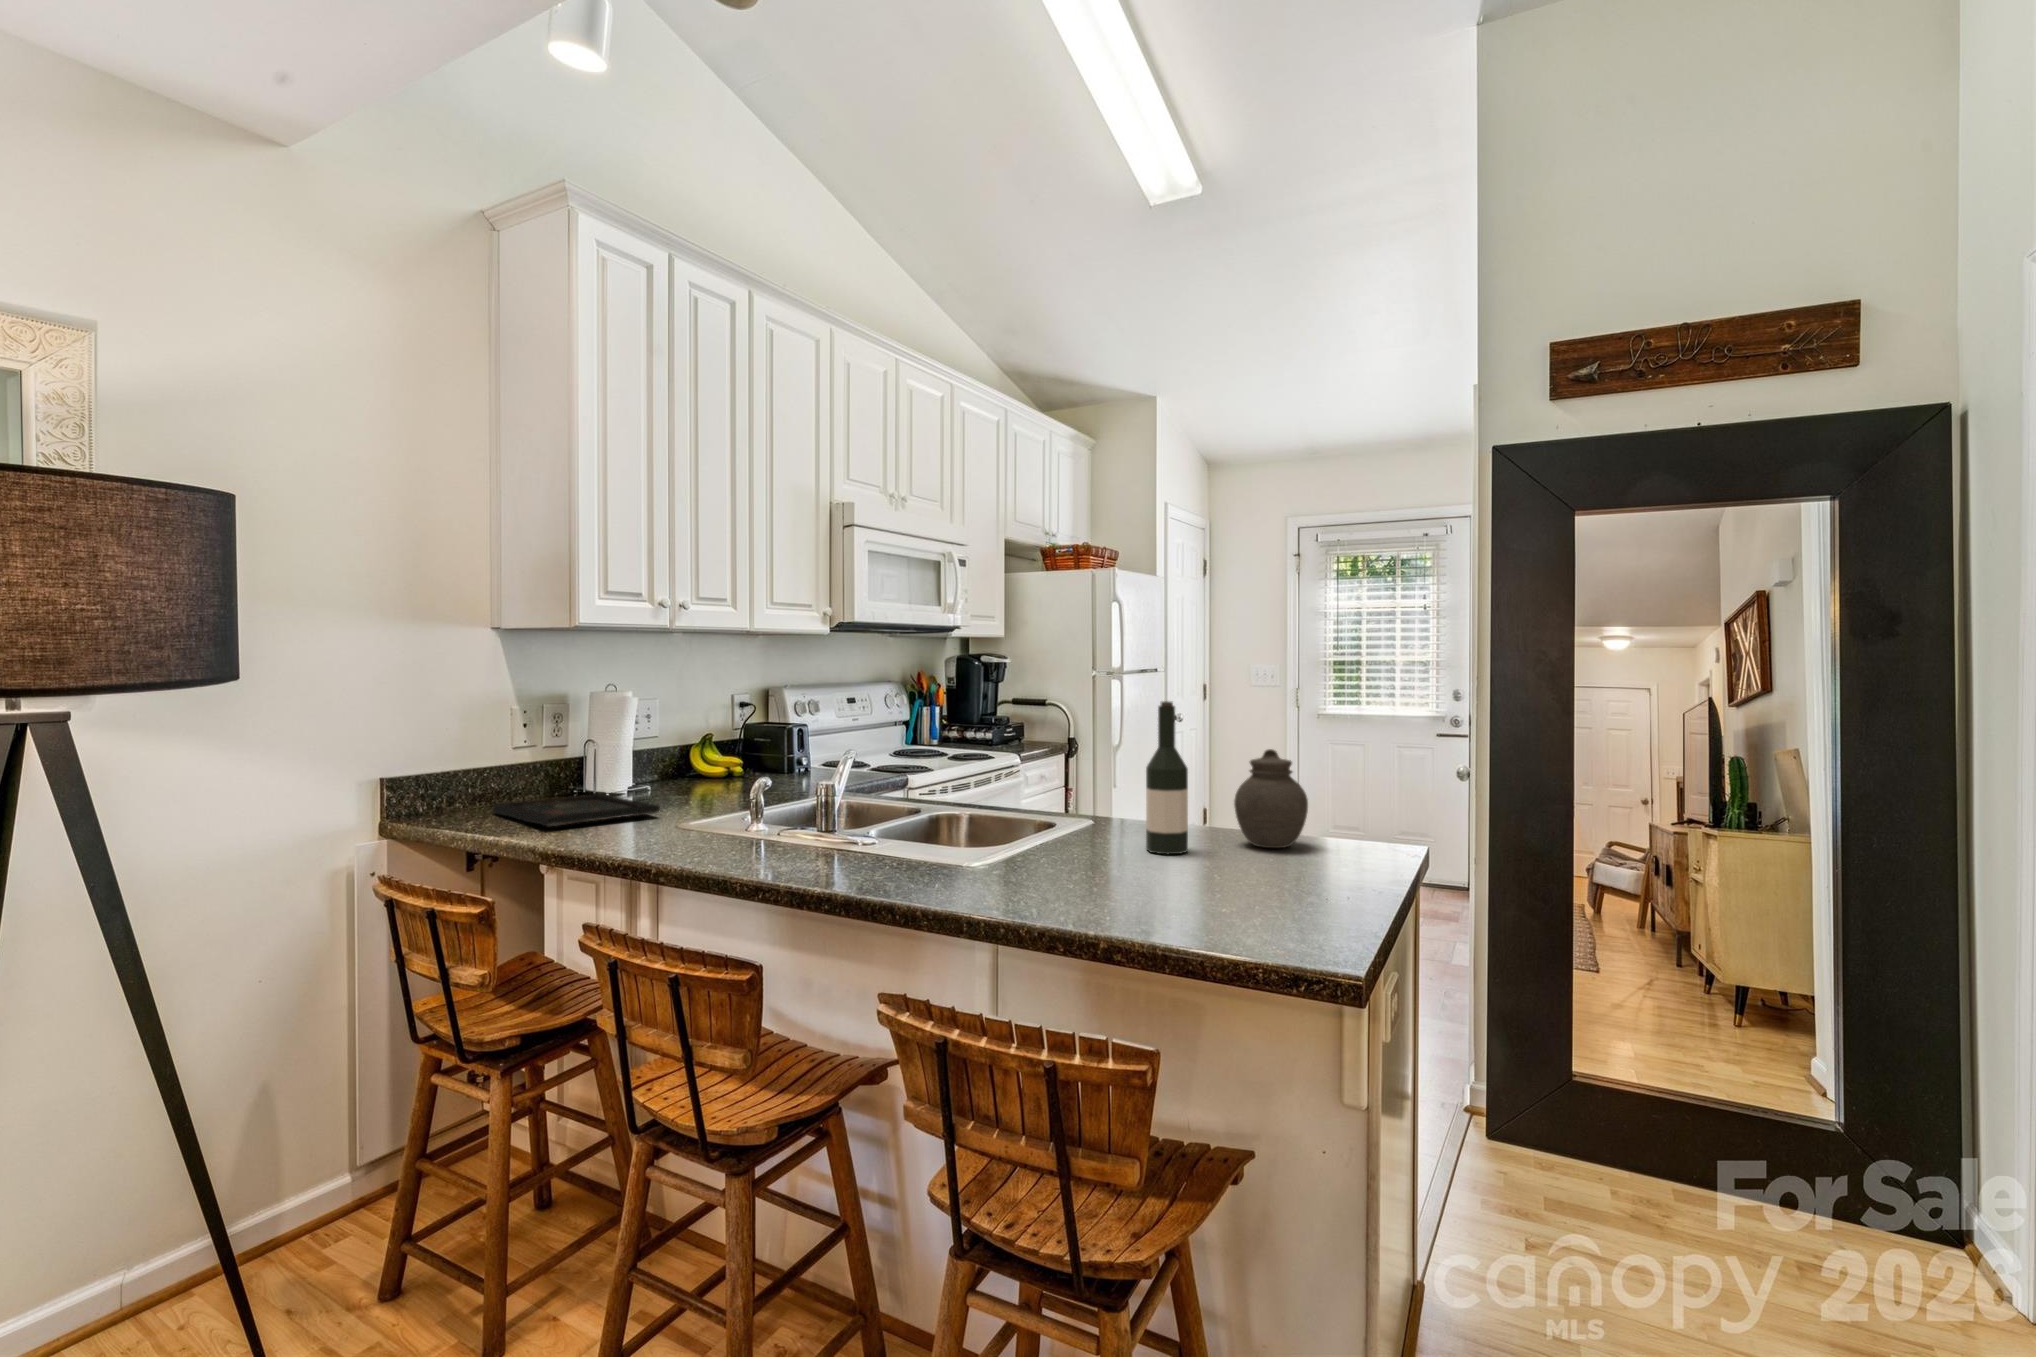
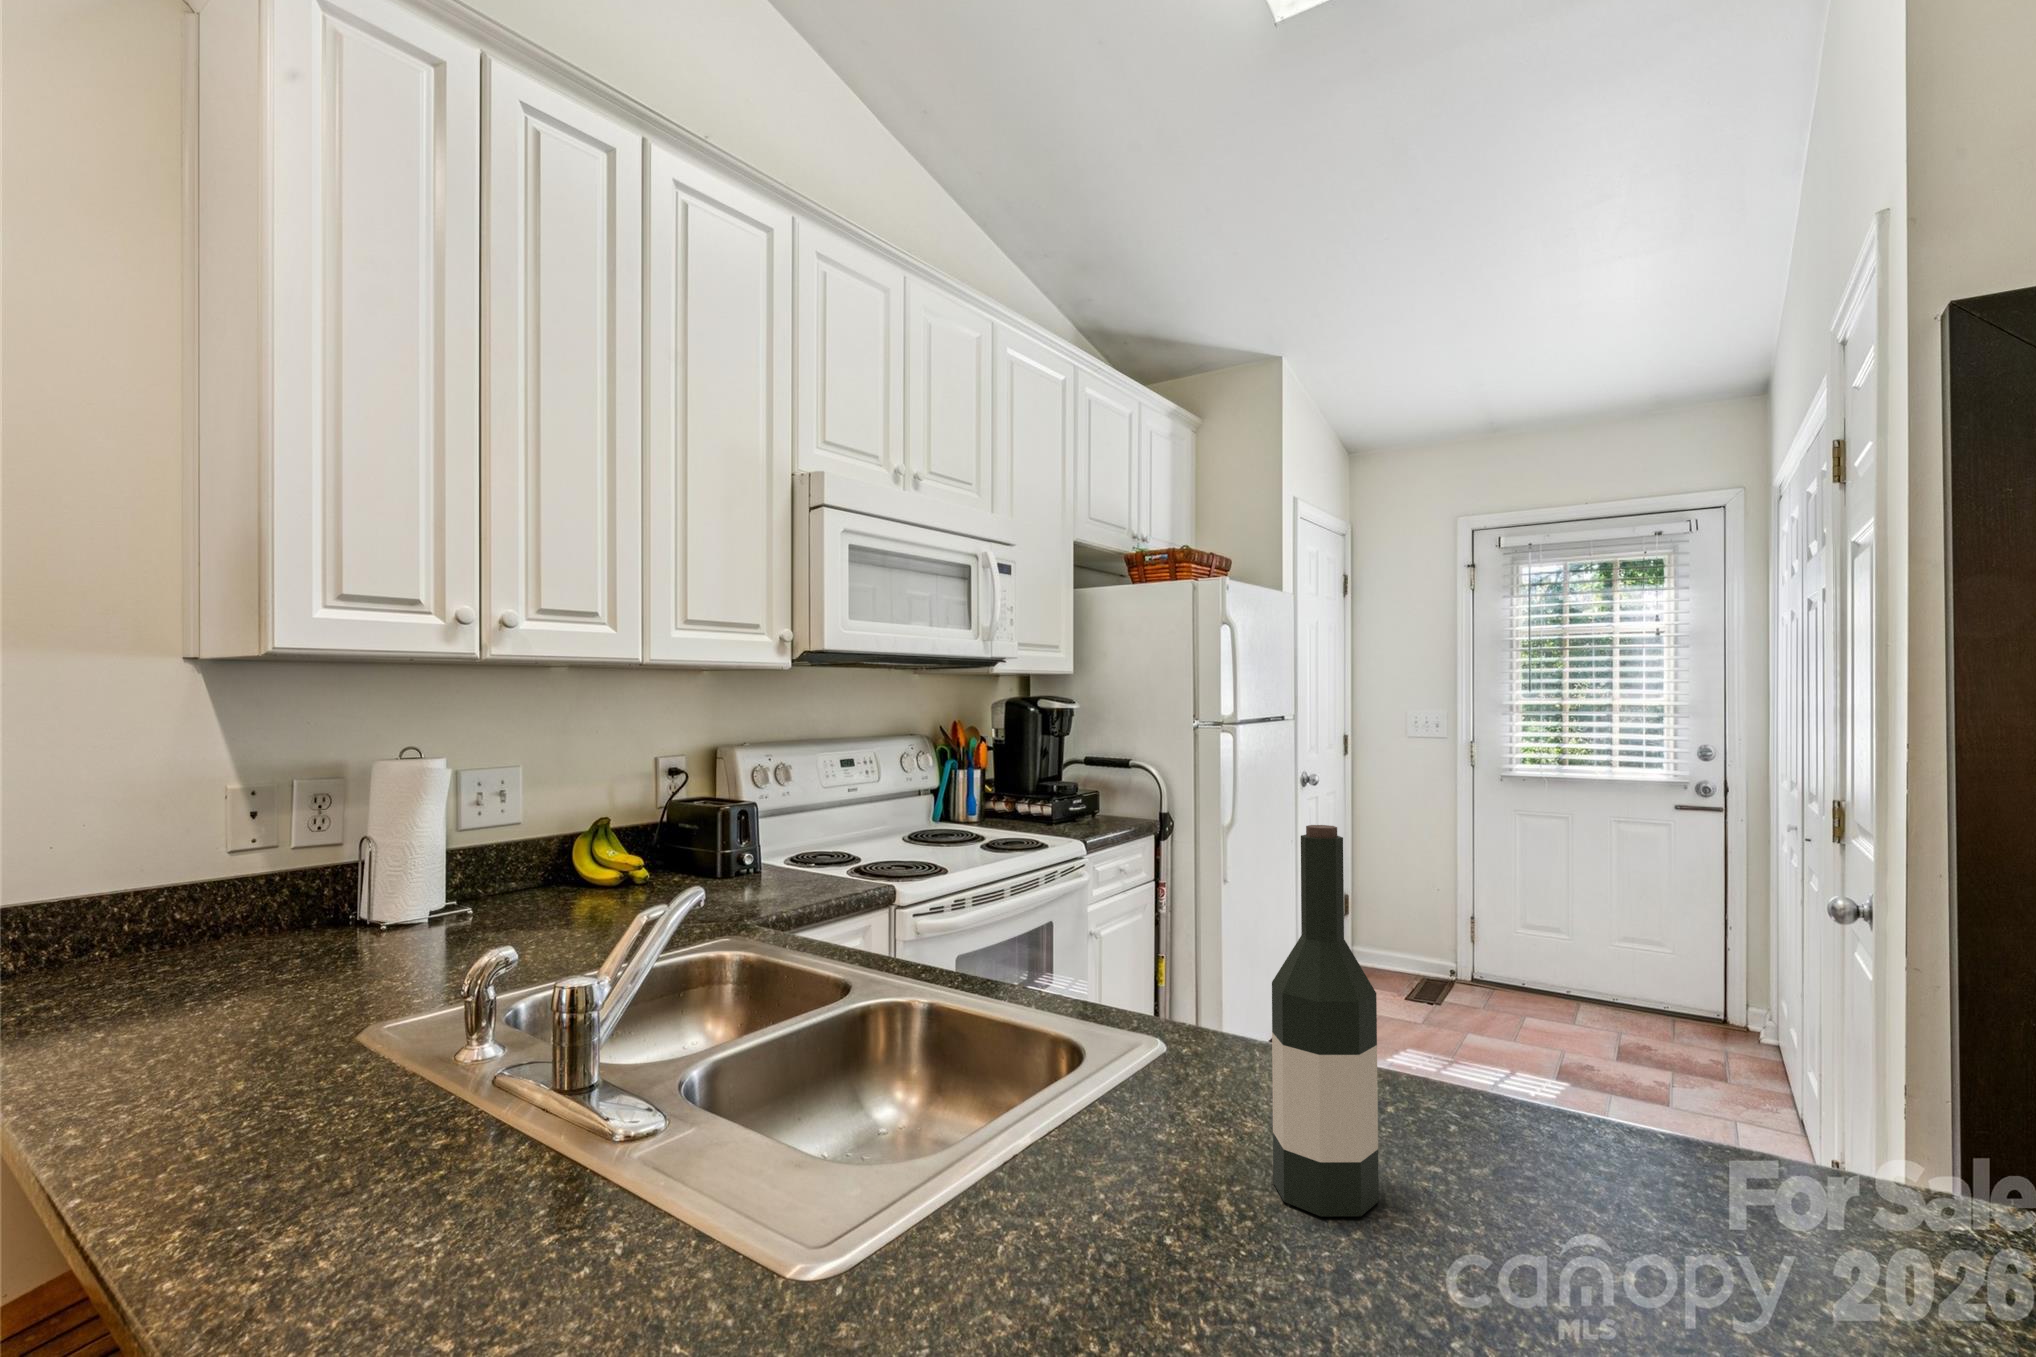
jar: present [1234,749,1308,848] -> none [1484,939,1682,1194]
tray: present [493,794,660,826] -> none [110,931,380,1029]

